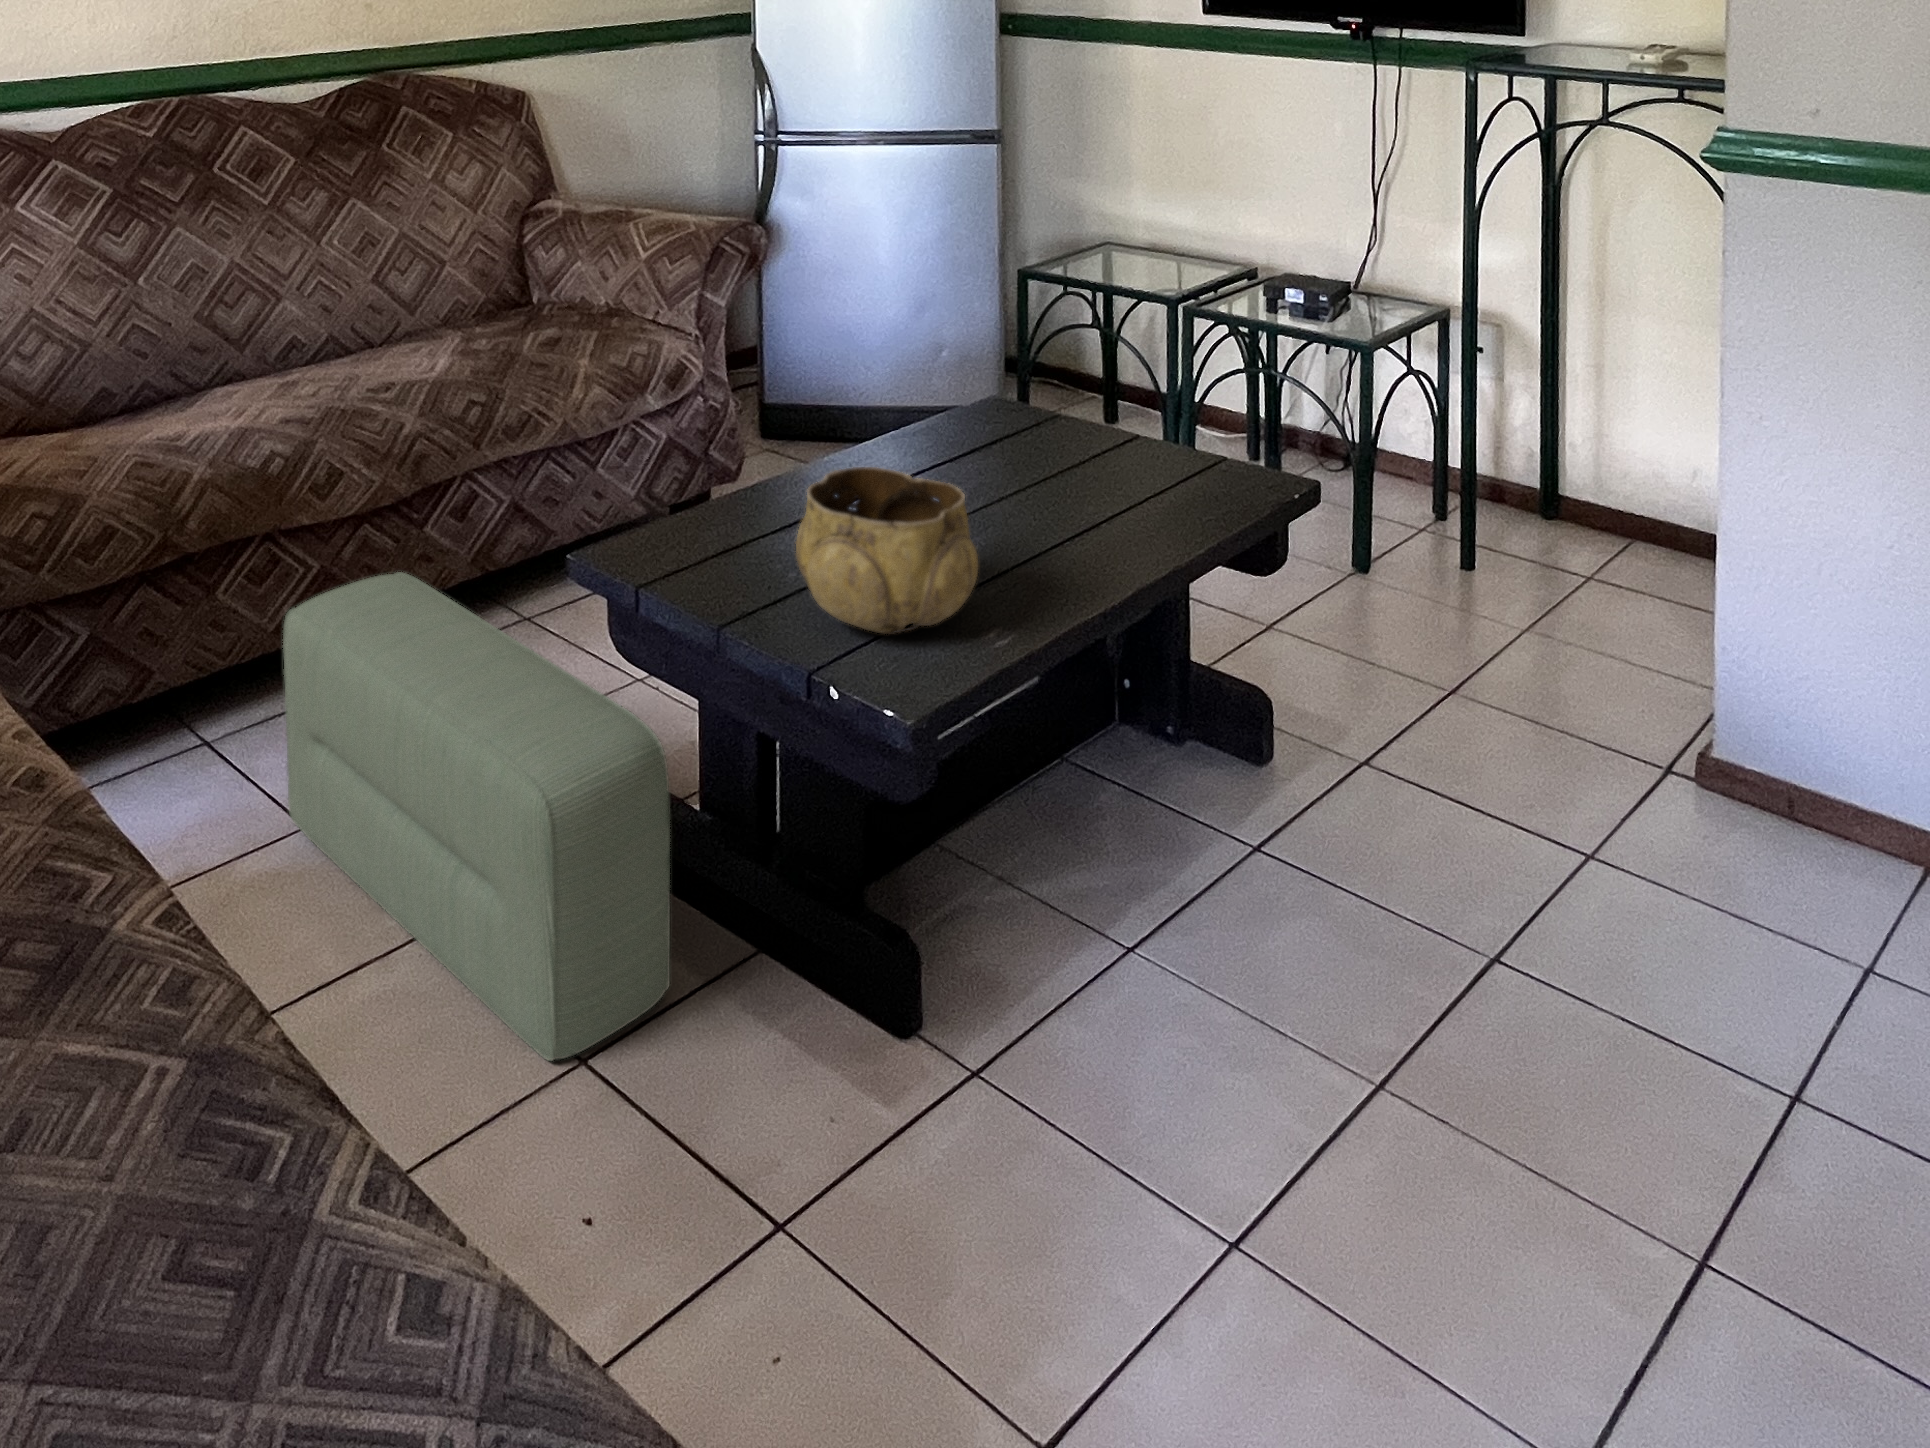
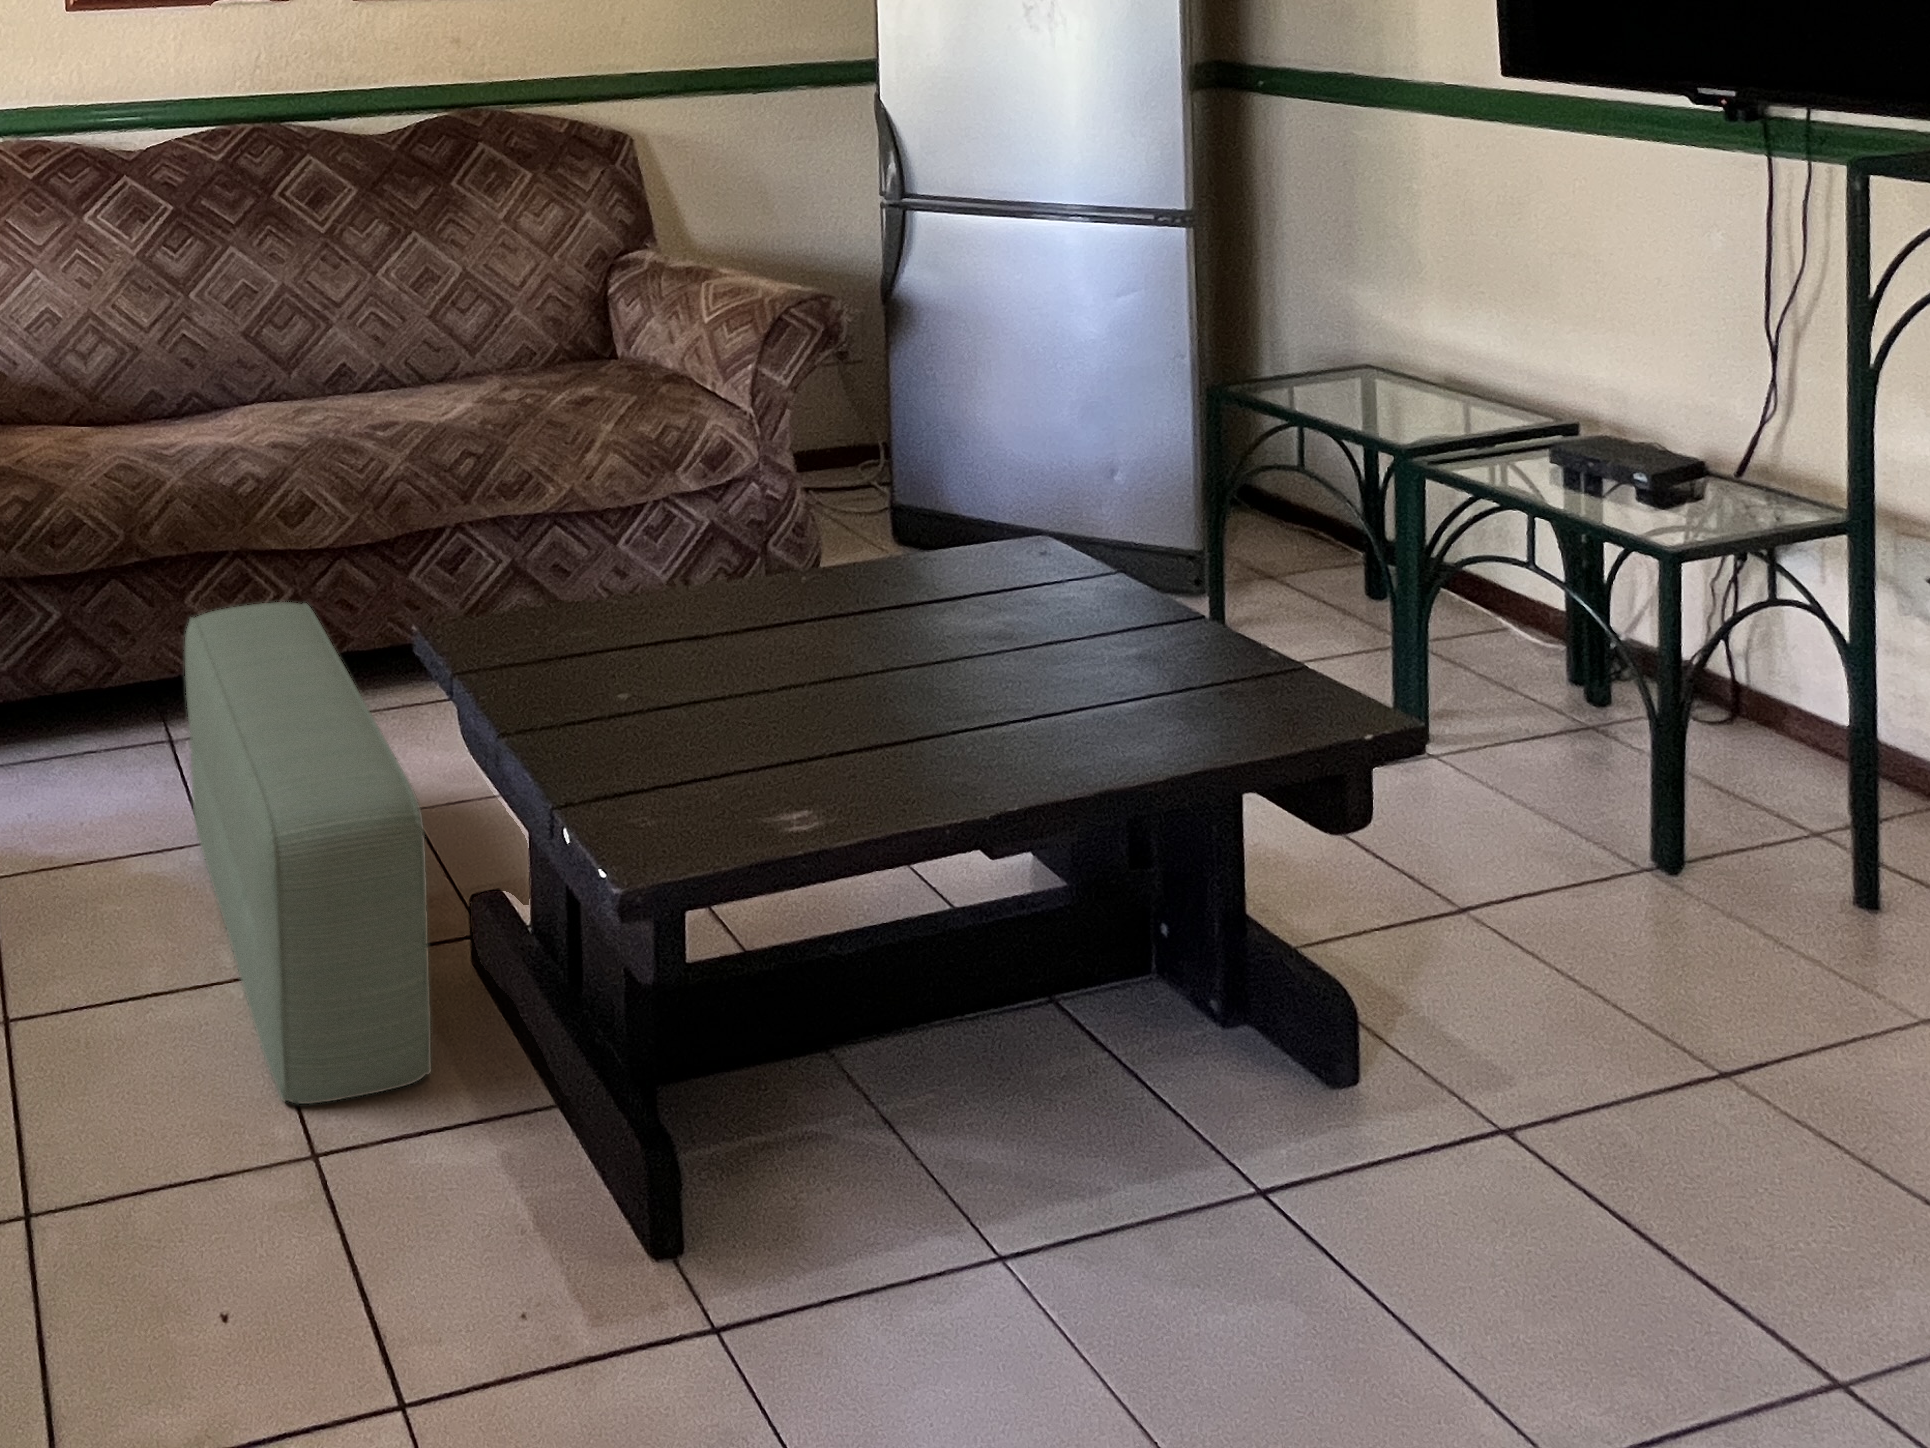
decorative bowl: present [796,467,978,634] -> none [573,563,778,752]

